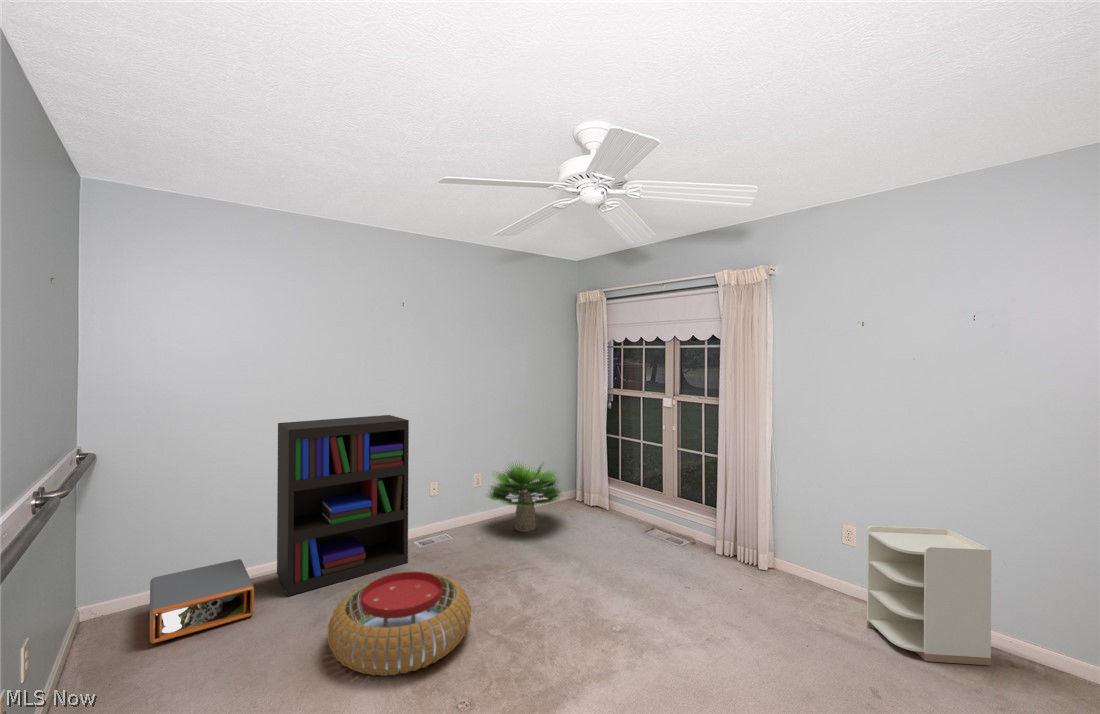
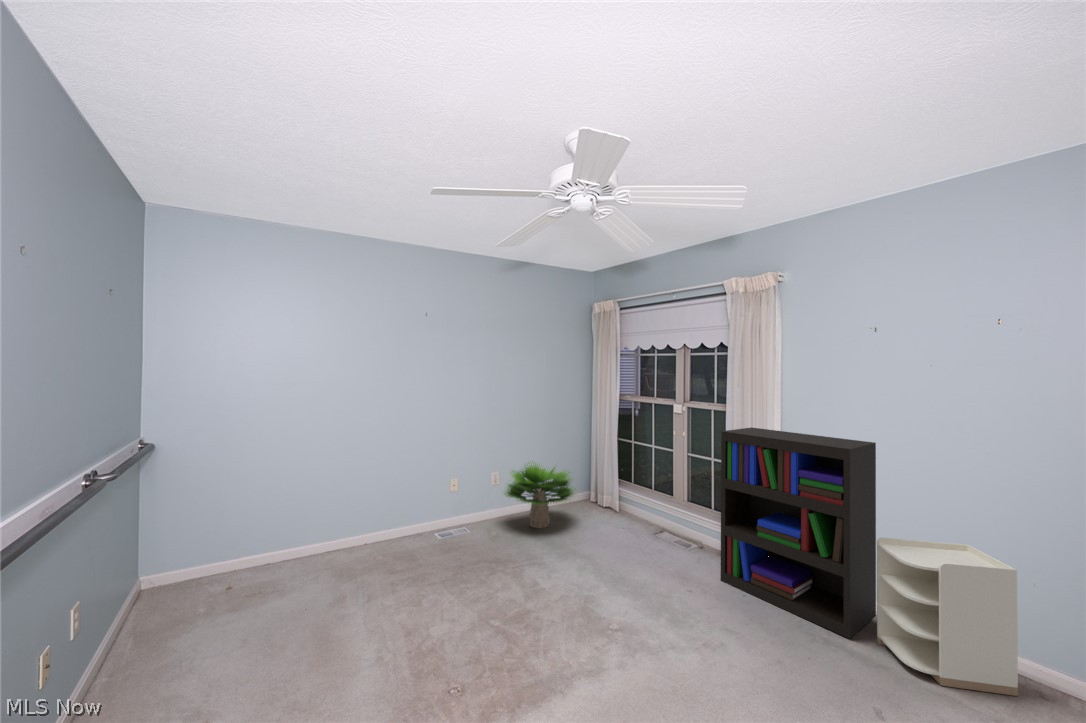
bookshelf: present [277,415,409,596] -> present [721,427,876,639]
storage box: present [150,559,254,644] -> none [192,542,285,614]
pouf: present [328,572,471,676] -> none [340,561,474,659]

